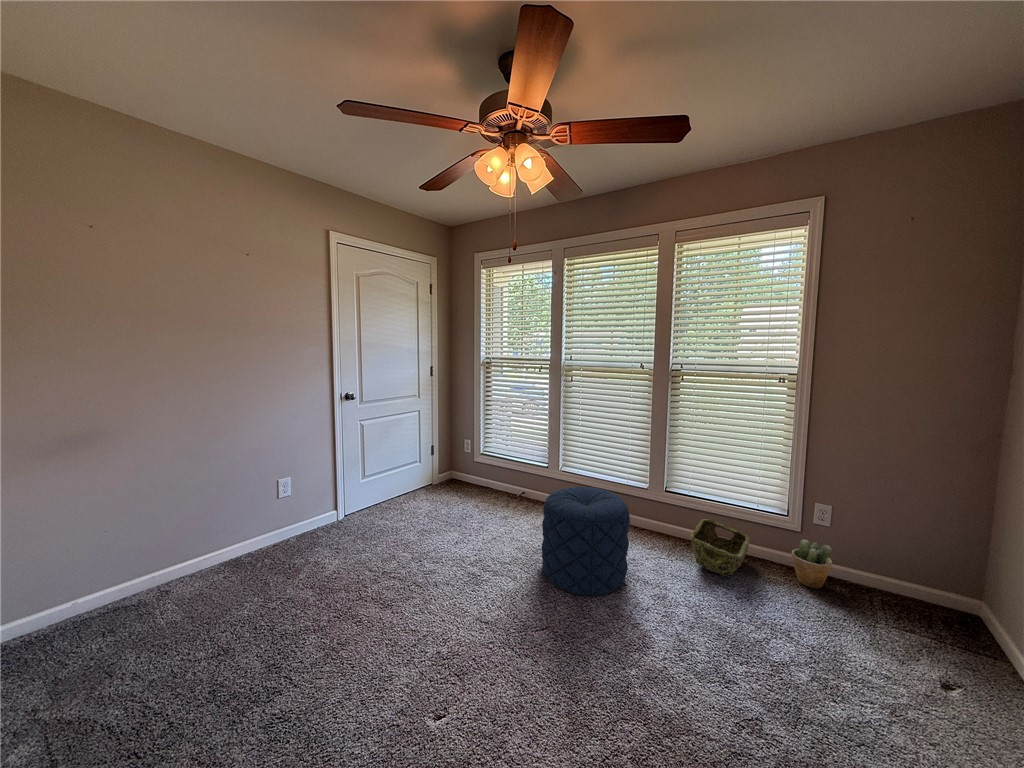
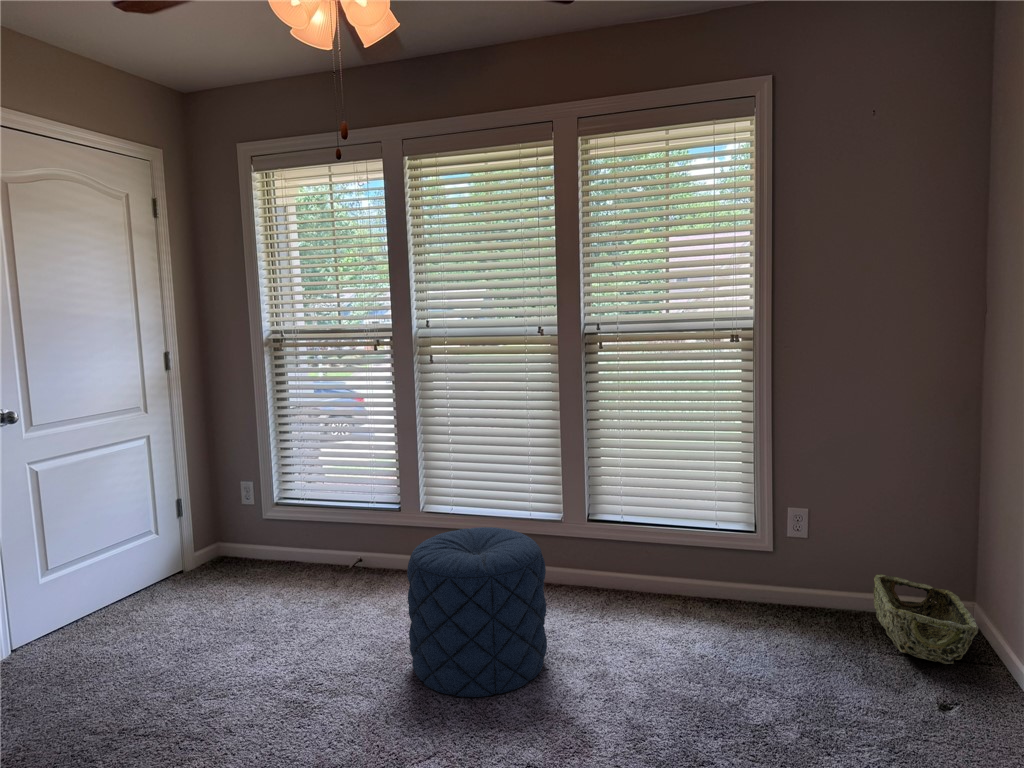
woven basket: present [690,519,750,576] -> present [874,574,979,664]
potted plant: present [792,540,832,588] -> none [764,560,813,624]

